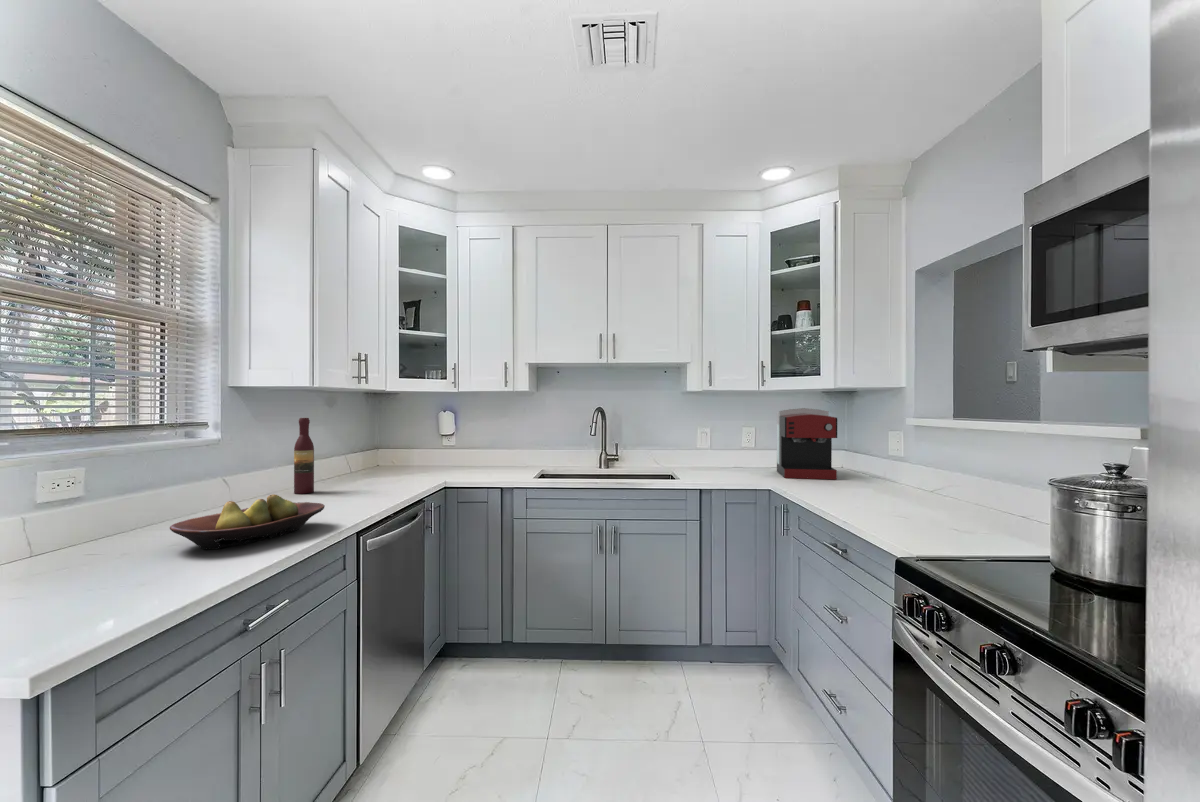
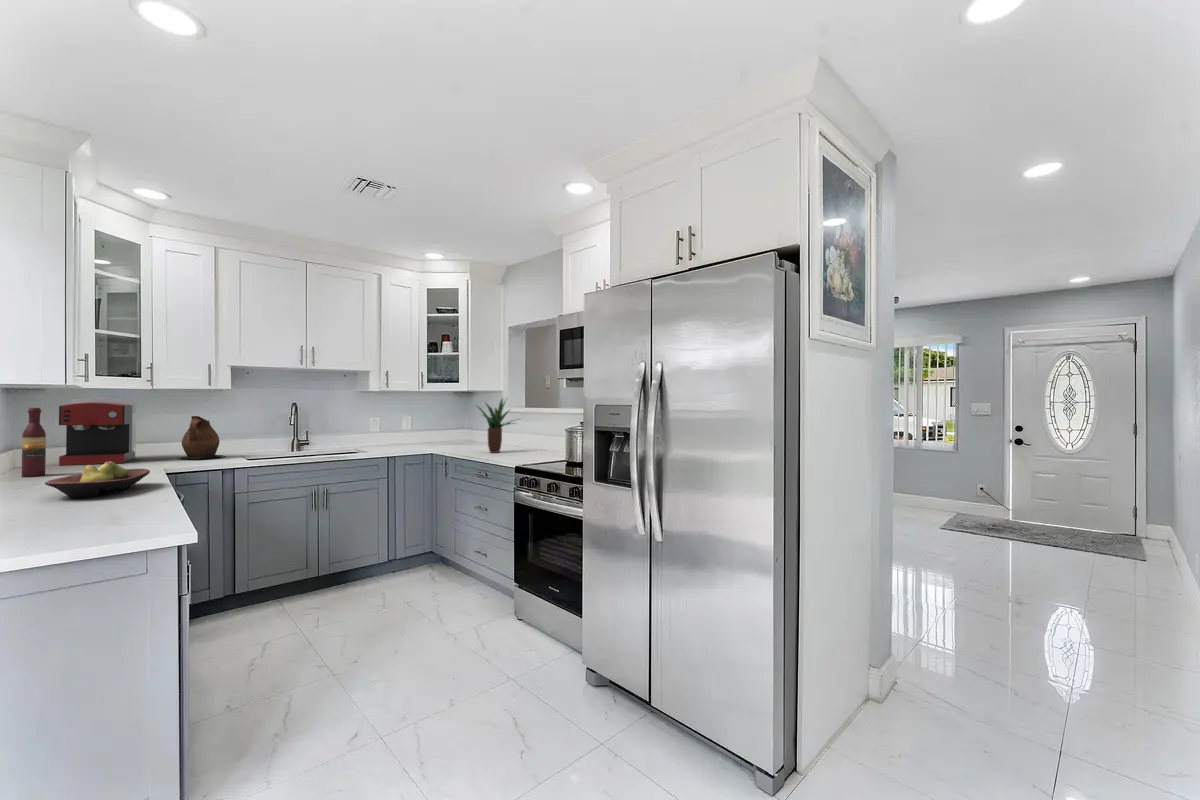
potted plant: none [841,399,940,507] -> present [478,399,513,453]
coffee maker: present [777,408,837,479] -> present [59,397,136,465]
ceramic pitcher: none [460,426,507,479] -> present [180,416,225,459]

